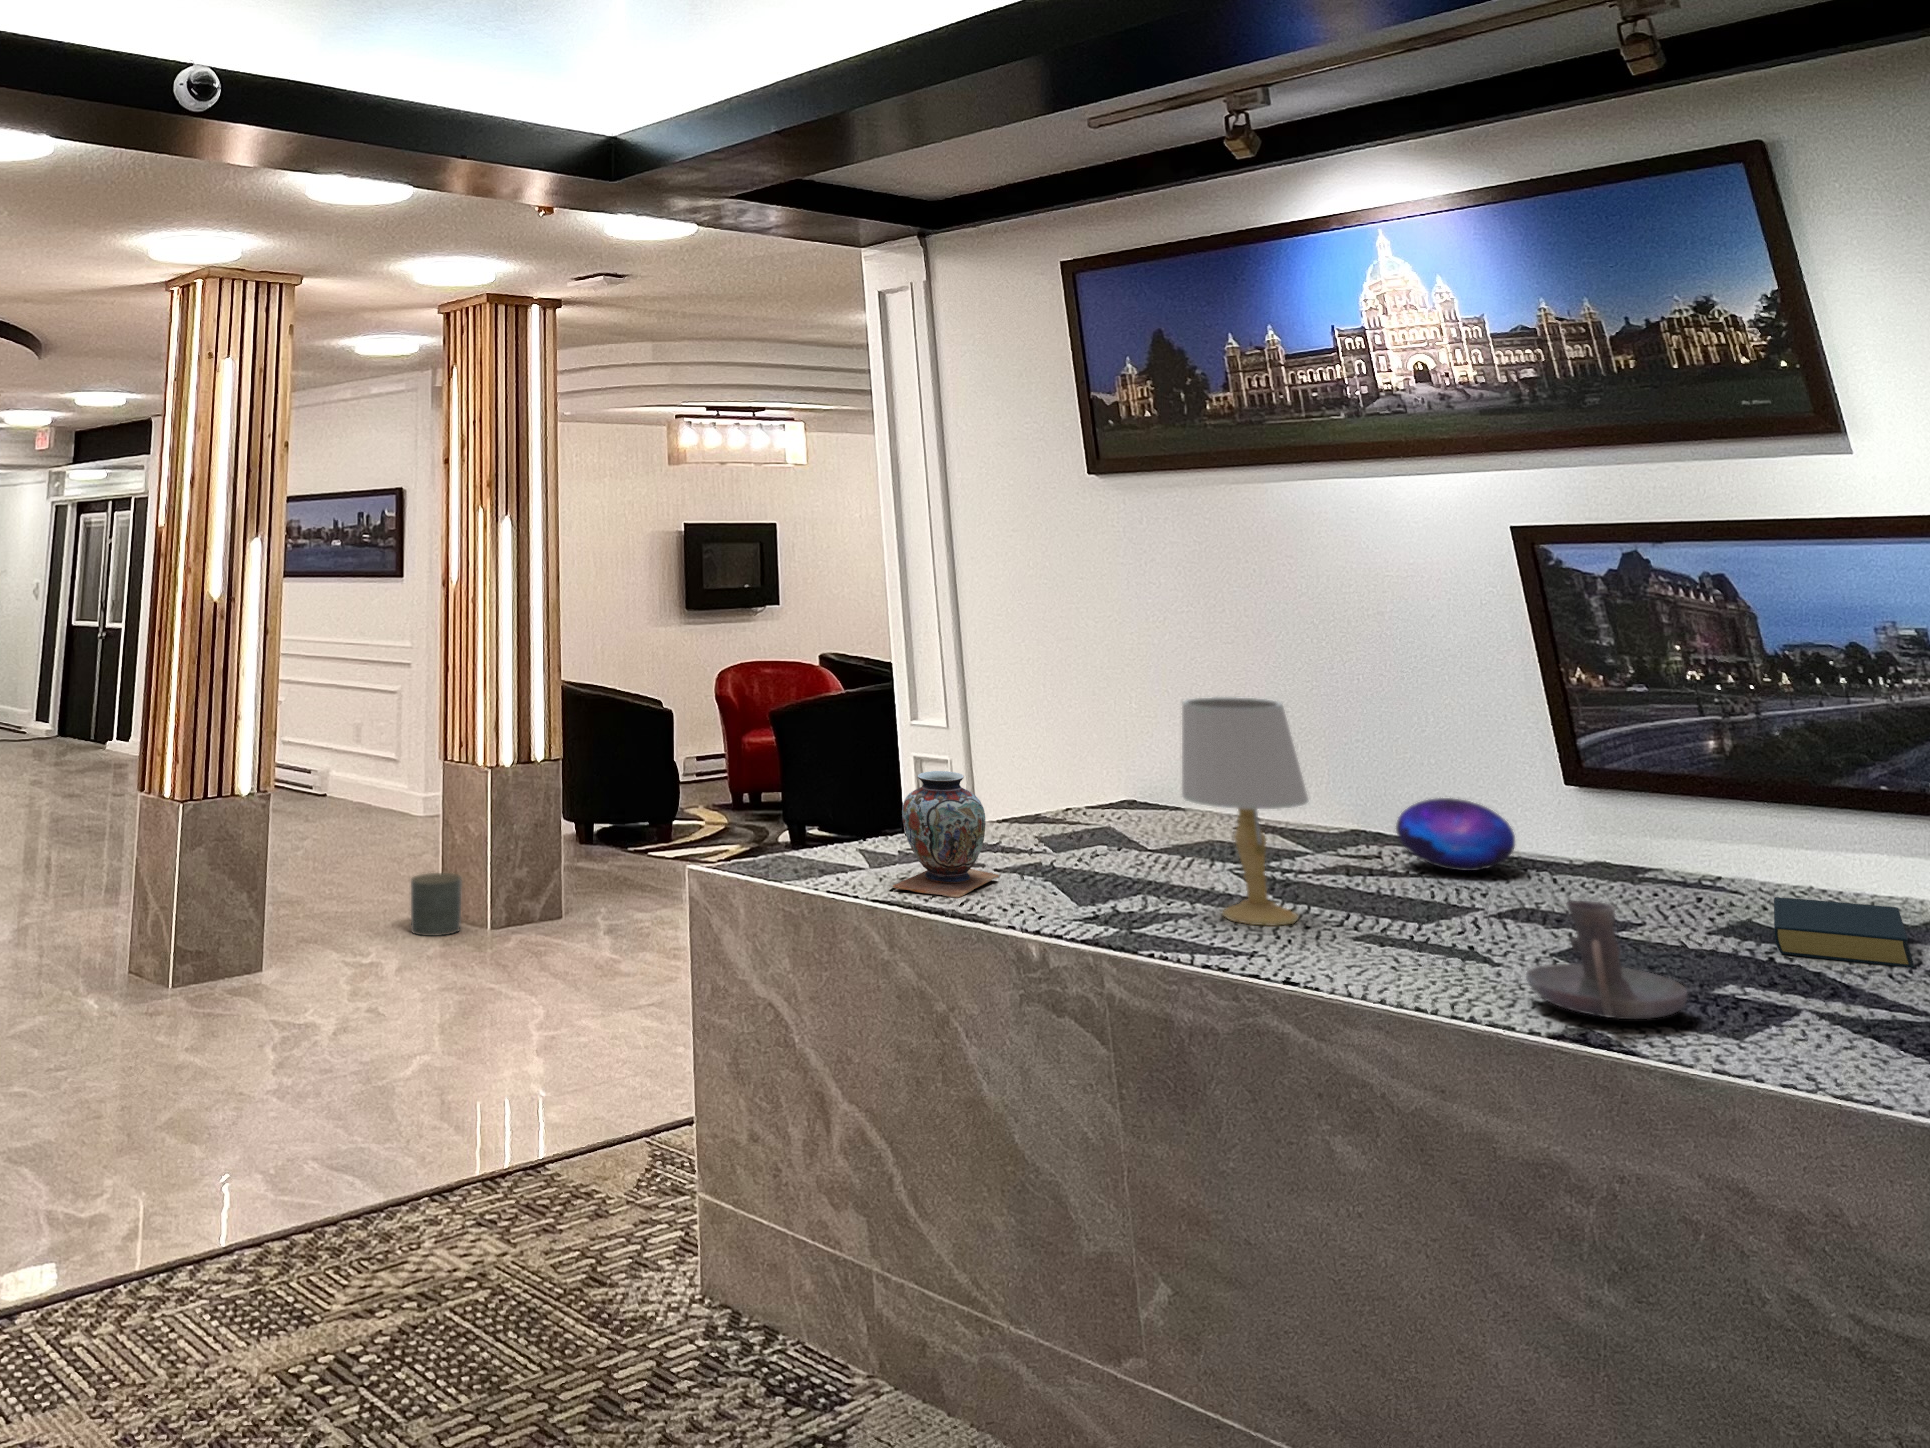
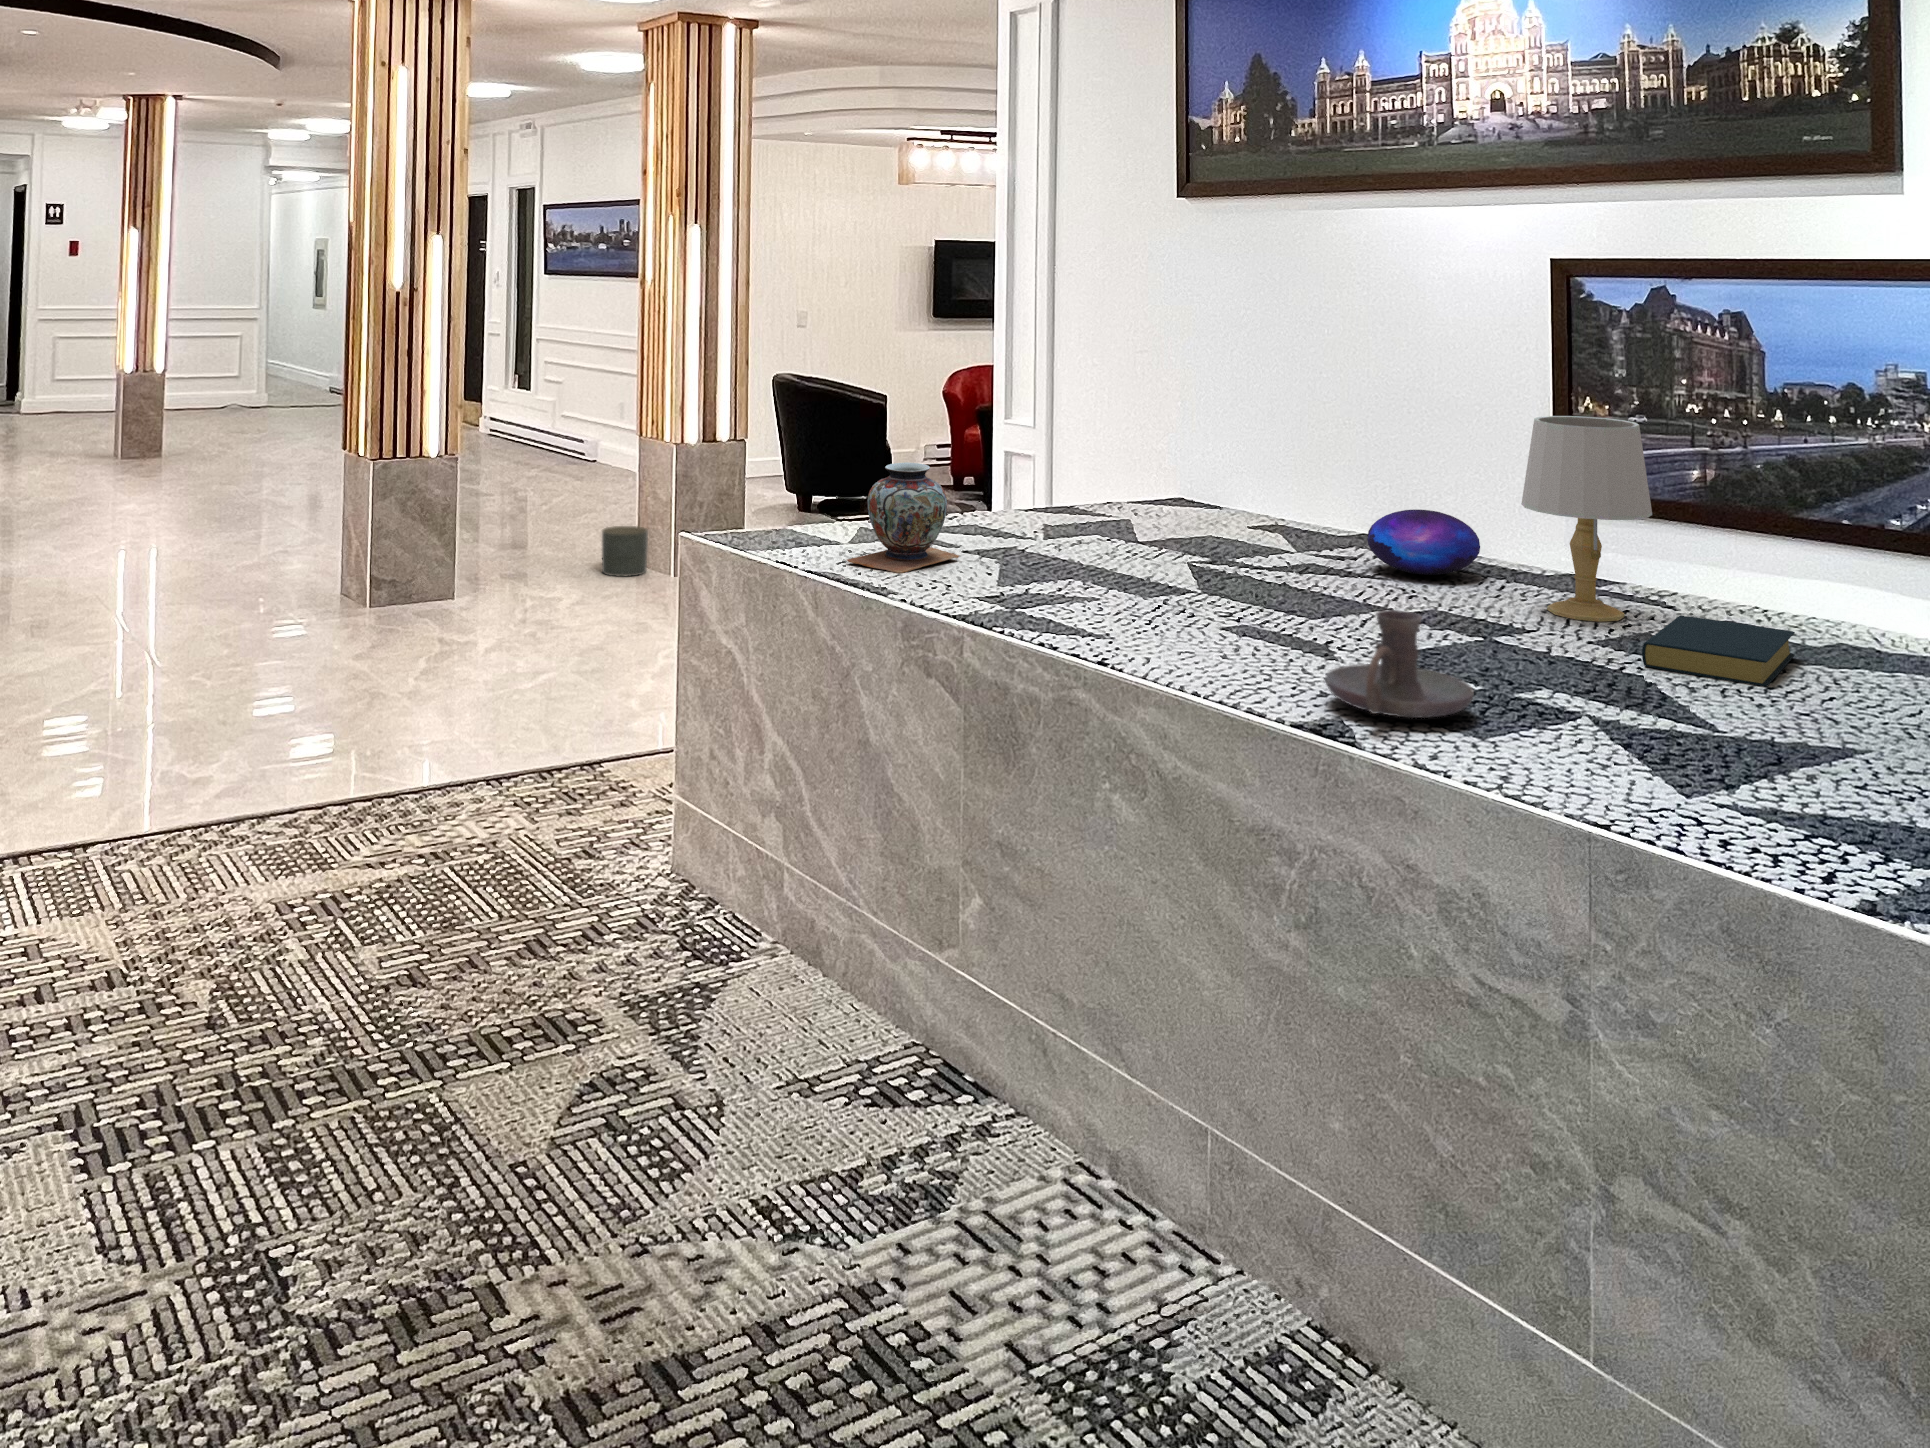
table lamp: present [1182,697,1308,926] -> present [1521,416,1652,622]

